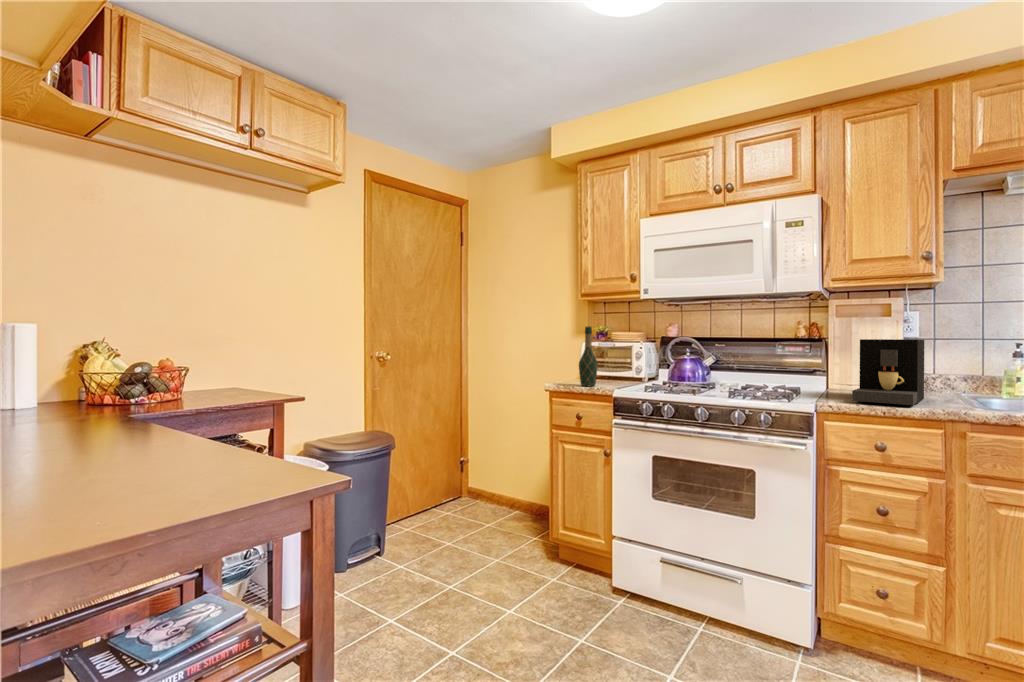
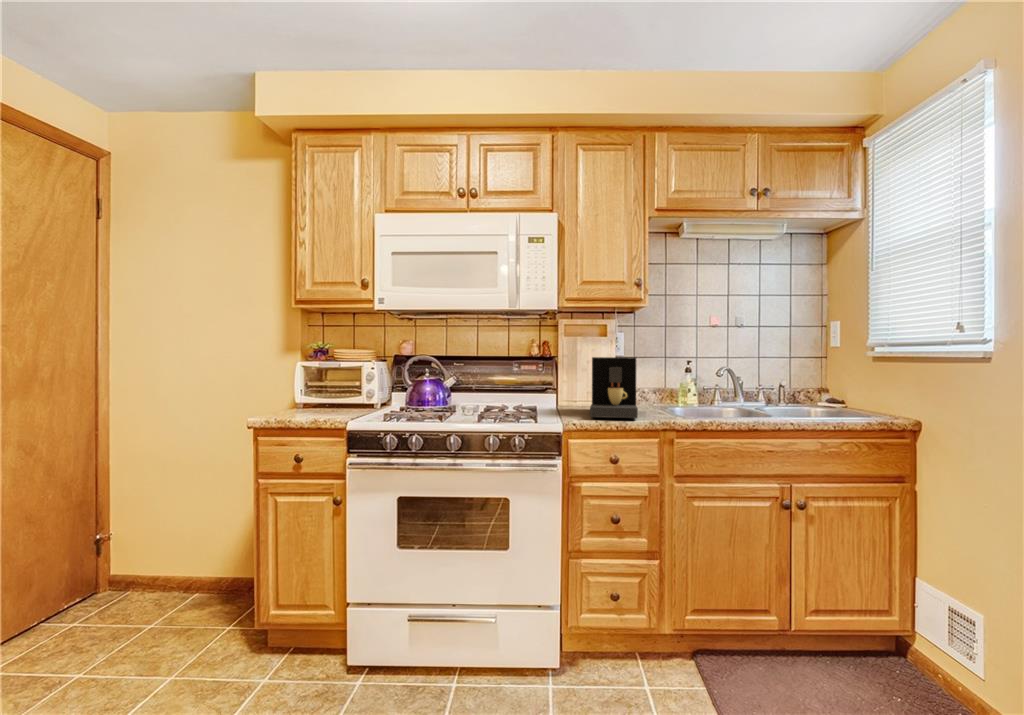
wine bottle: present [579,327,598,386] -> none [297,341,322,417]

